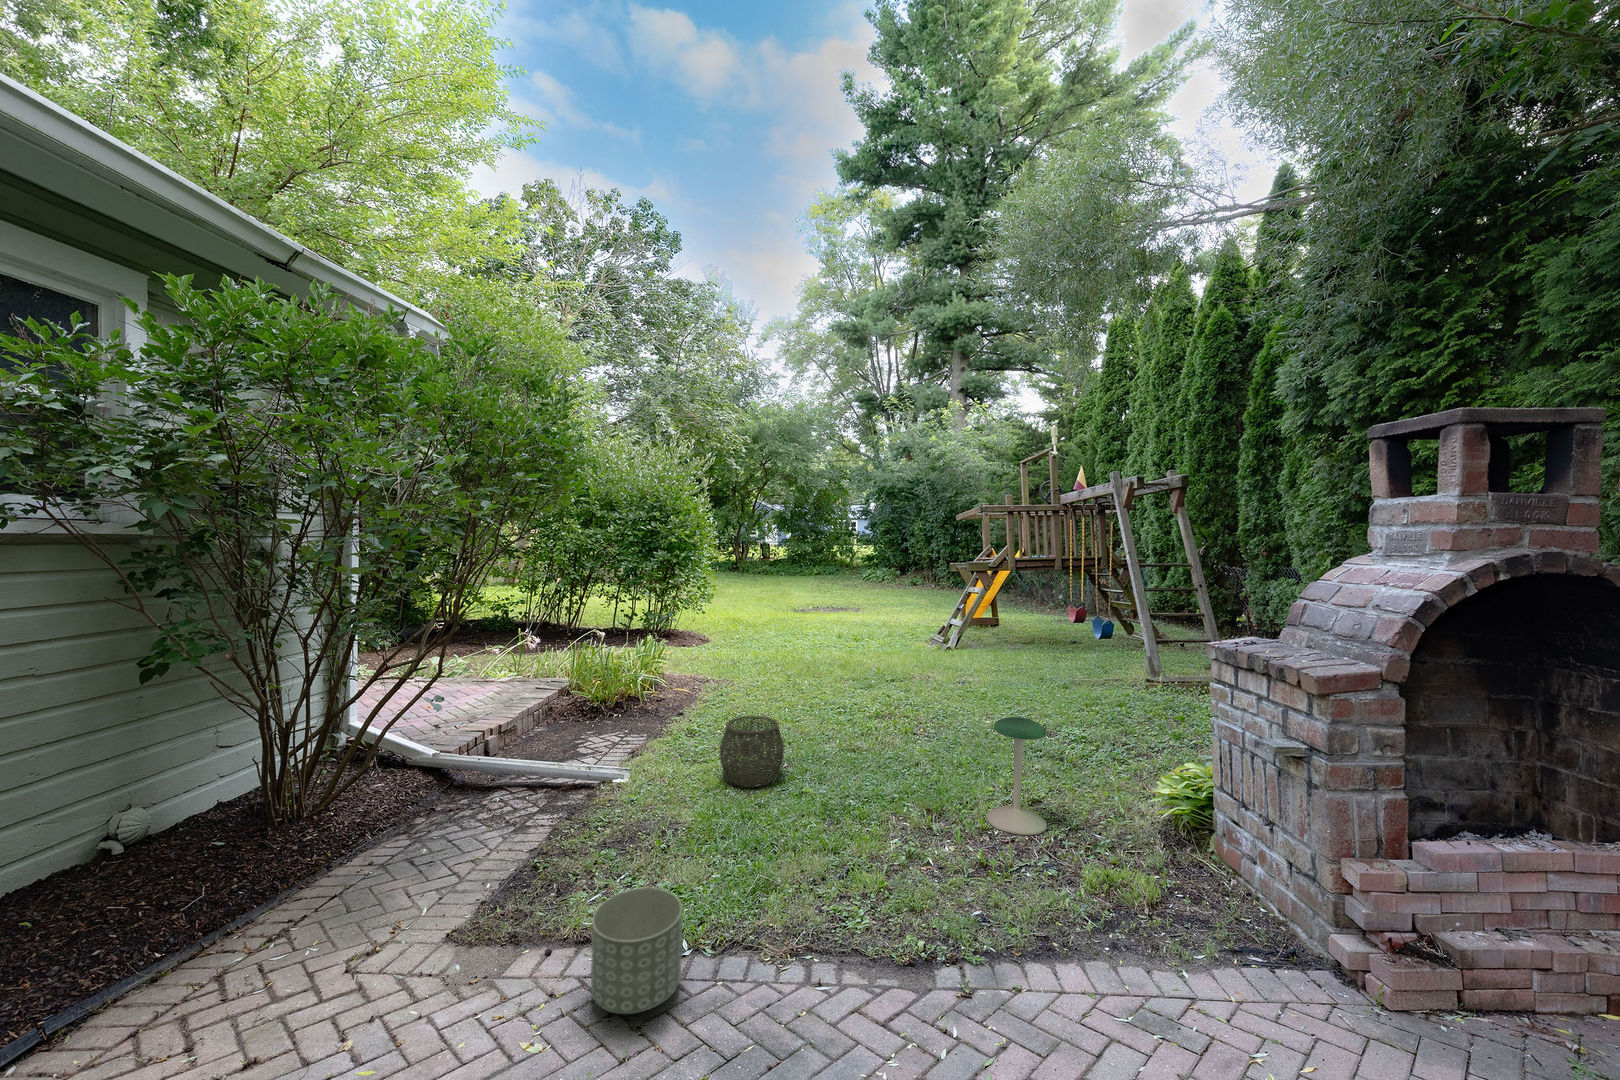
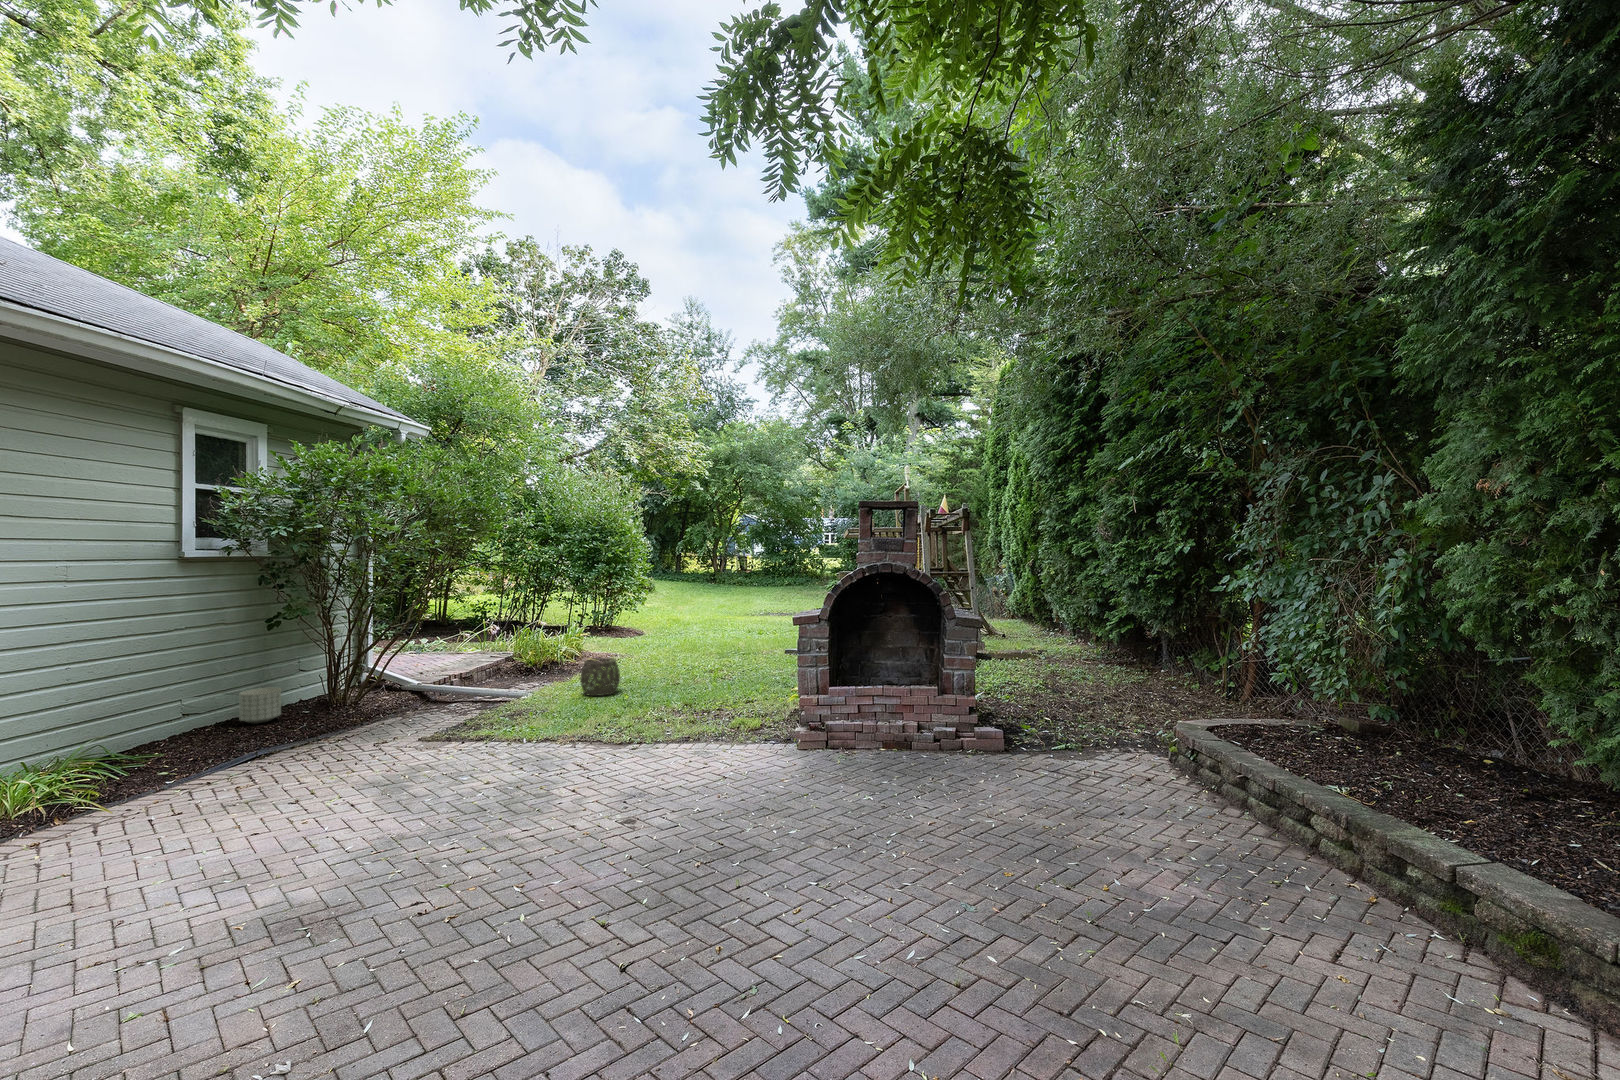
stool: present [986,717,1047,835] -> none [717,648,749,710]
planter: present [591,888,682,1014] -> present [239,688,281,724]

